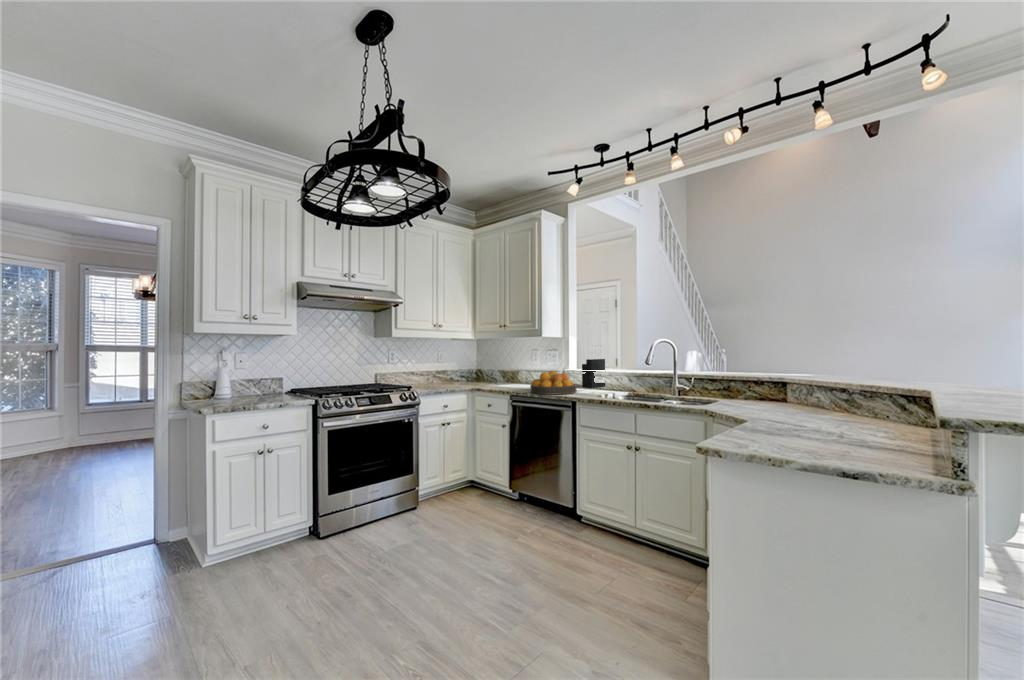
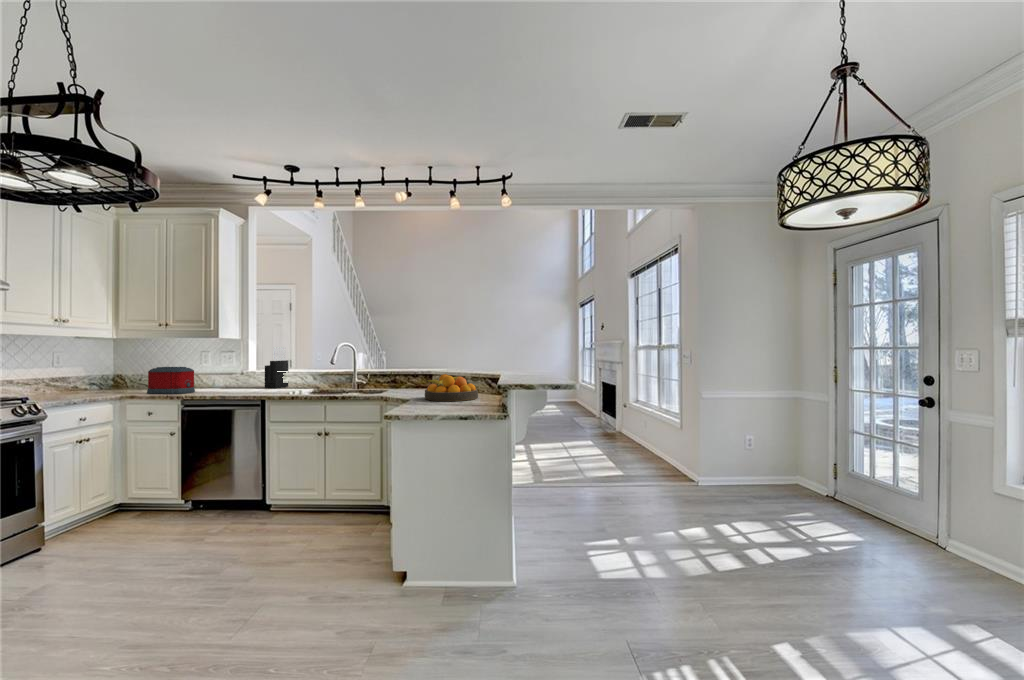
toaster: none [488,364,522,389] -> present [147,367,195,394]
fruit bowl: present [530,371,577,395] -> present [425,374,478,401]

